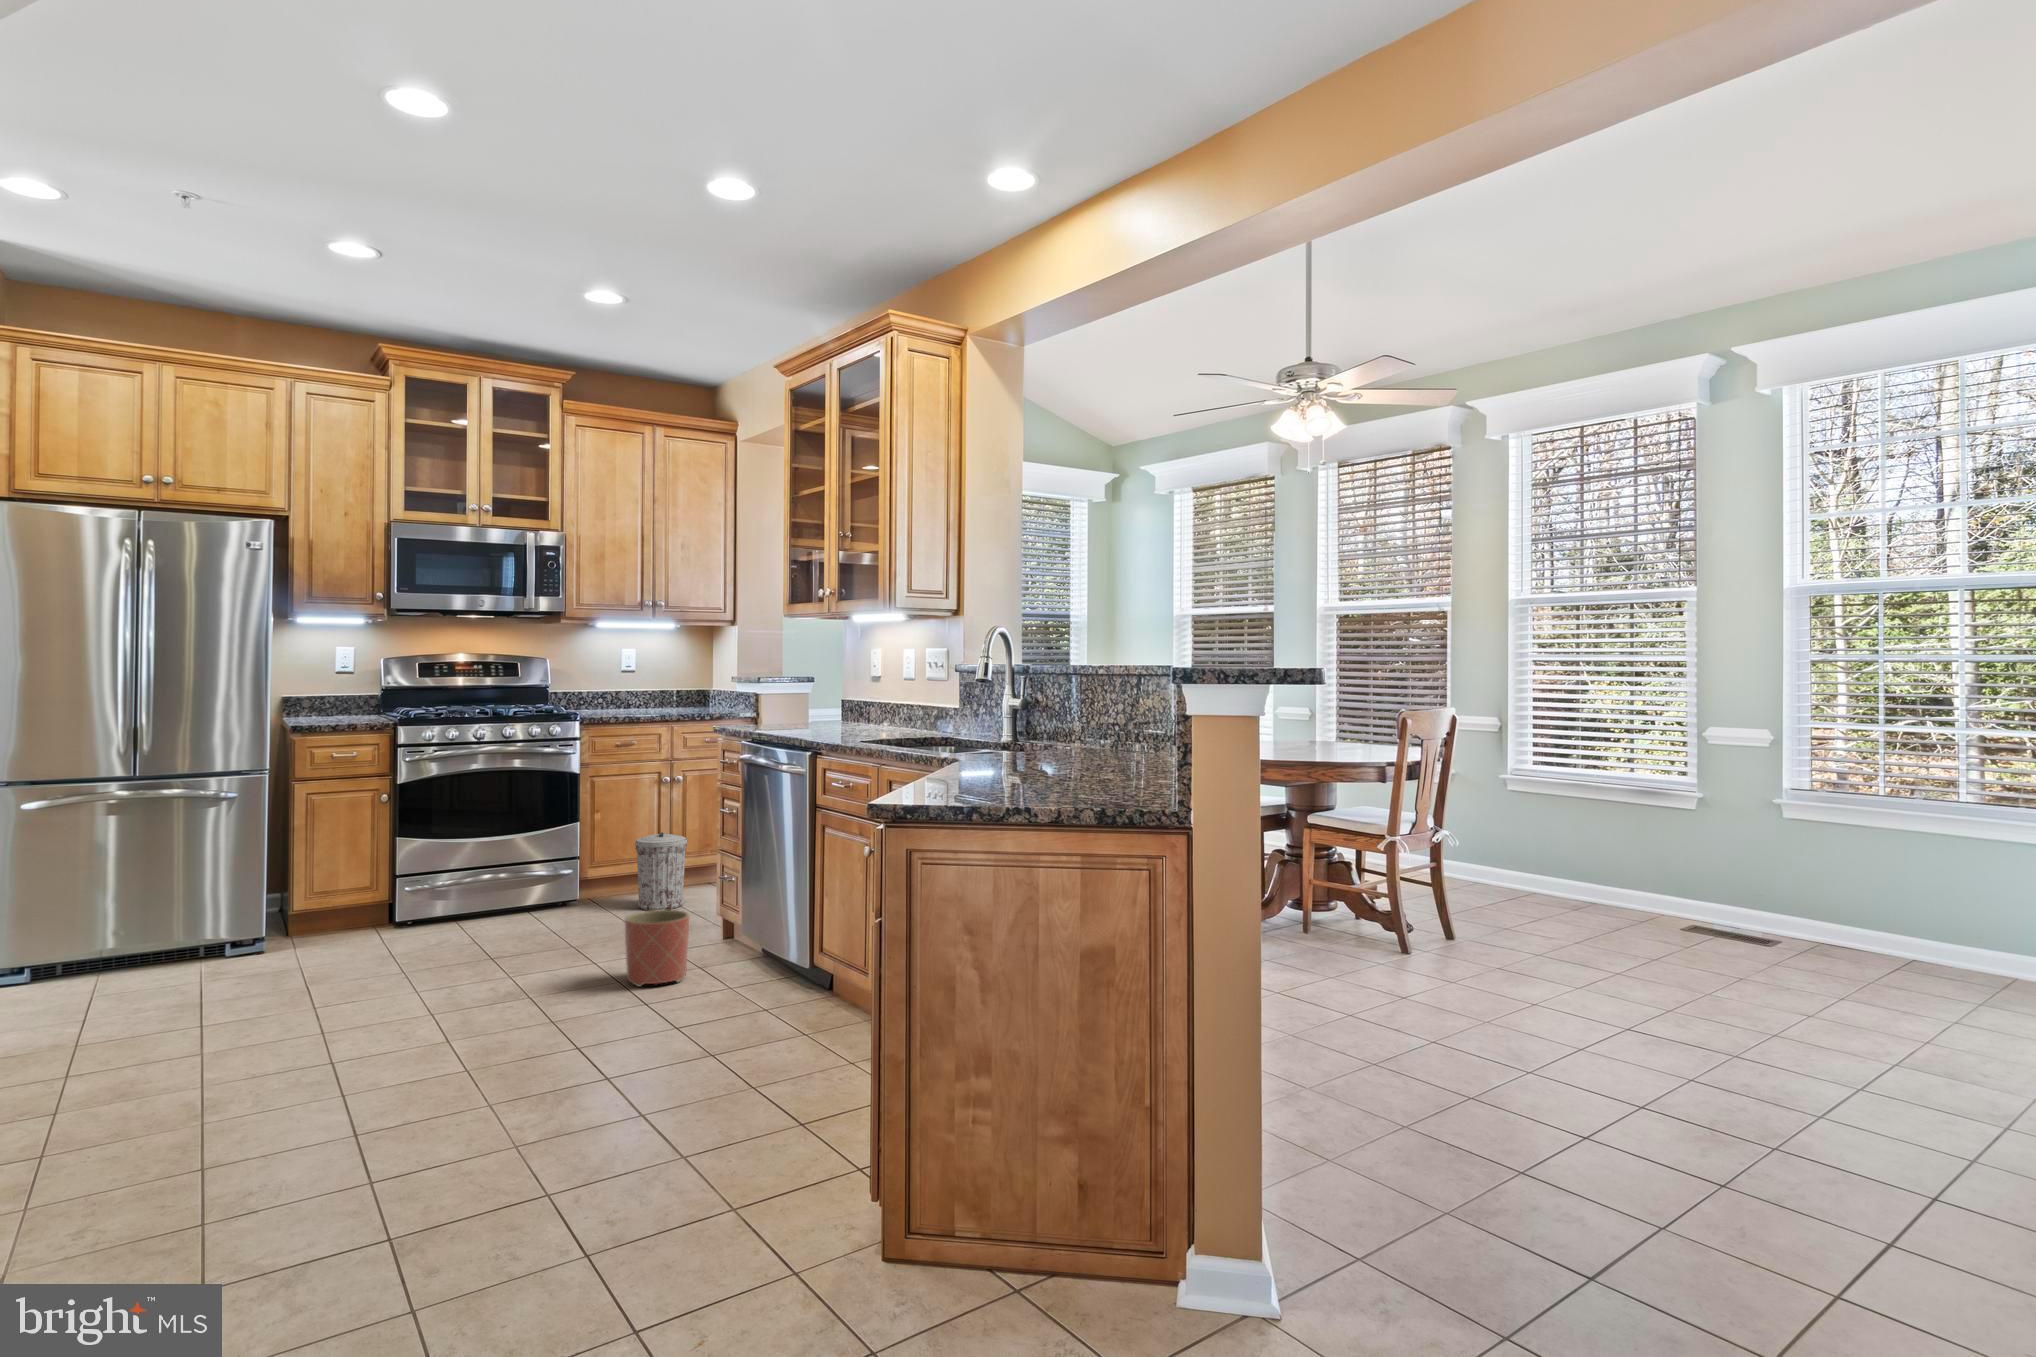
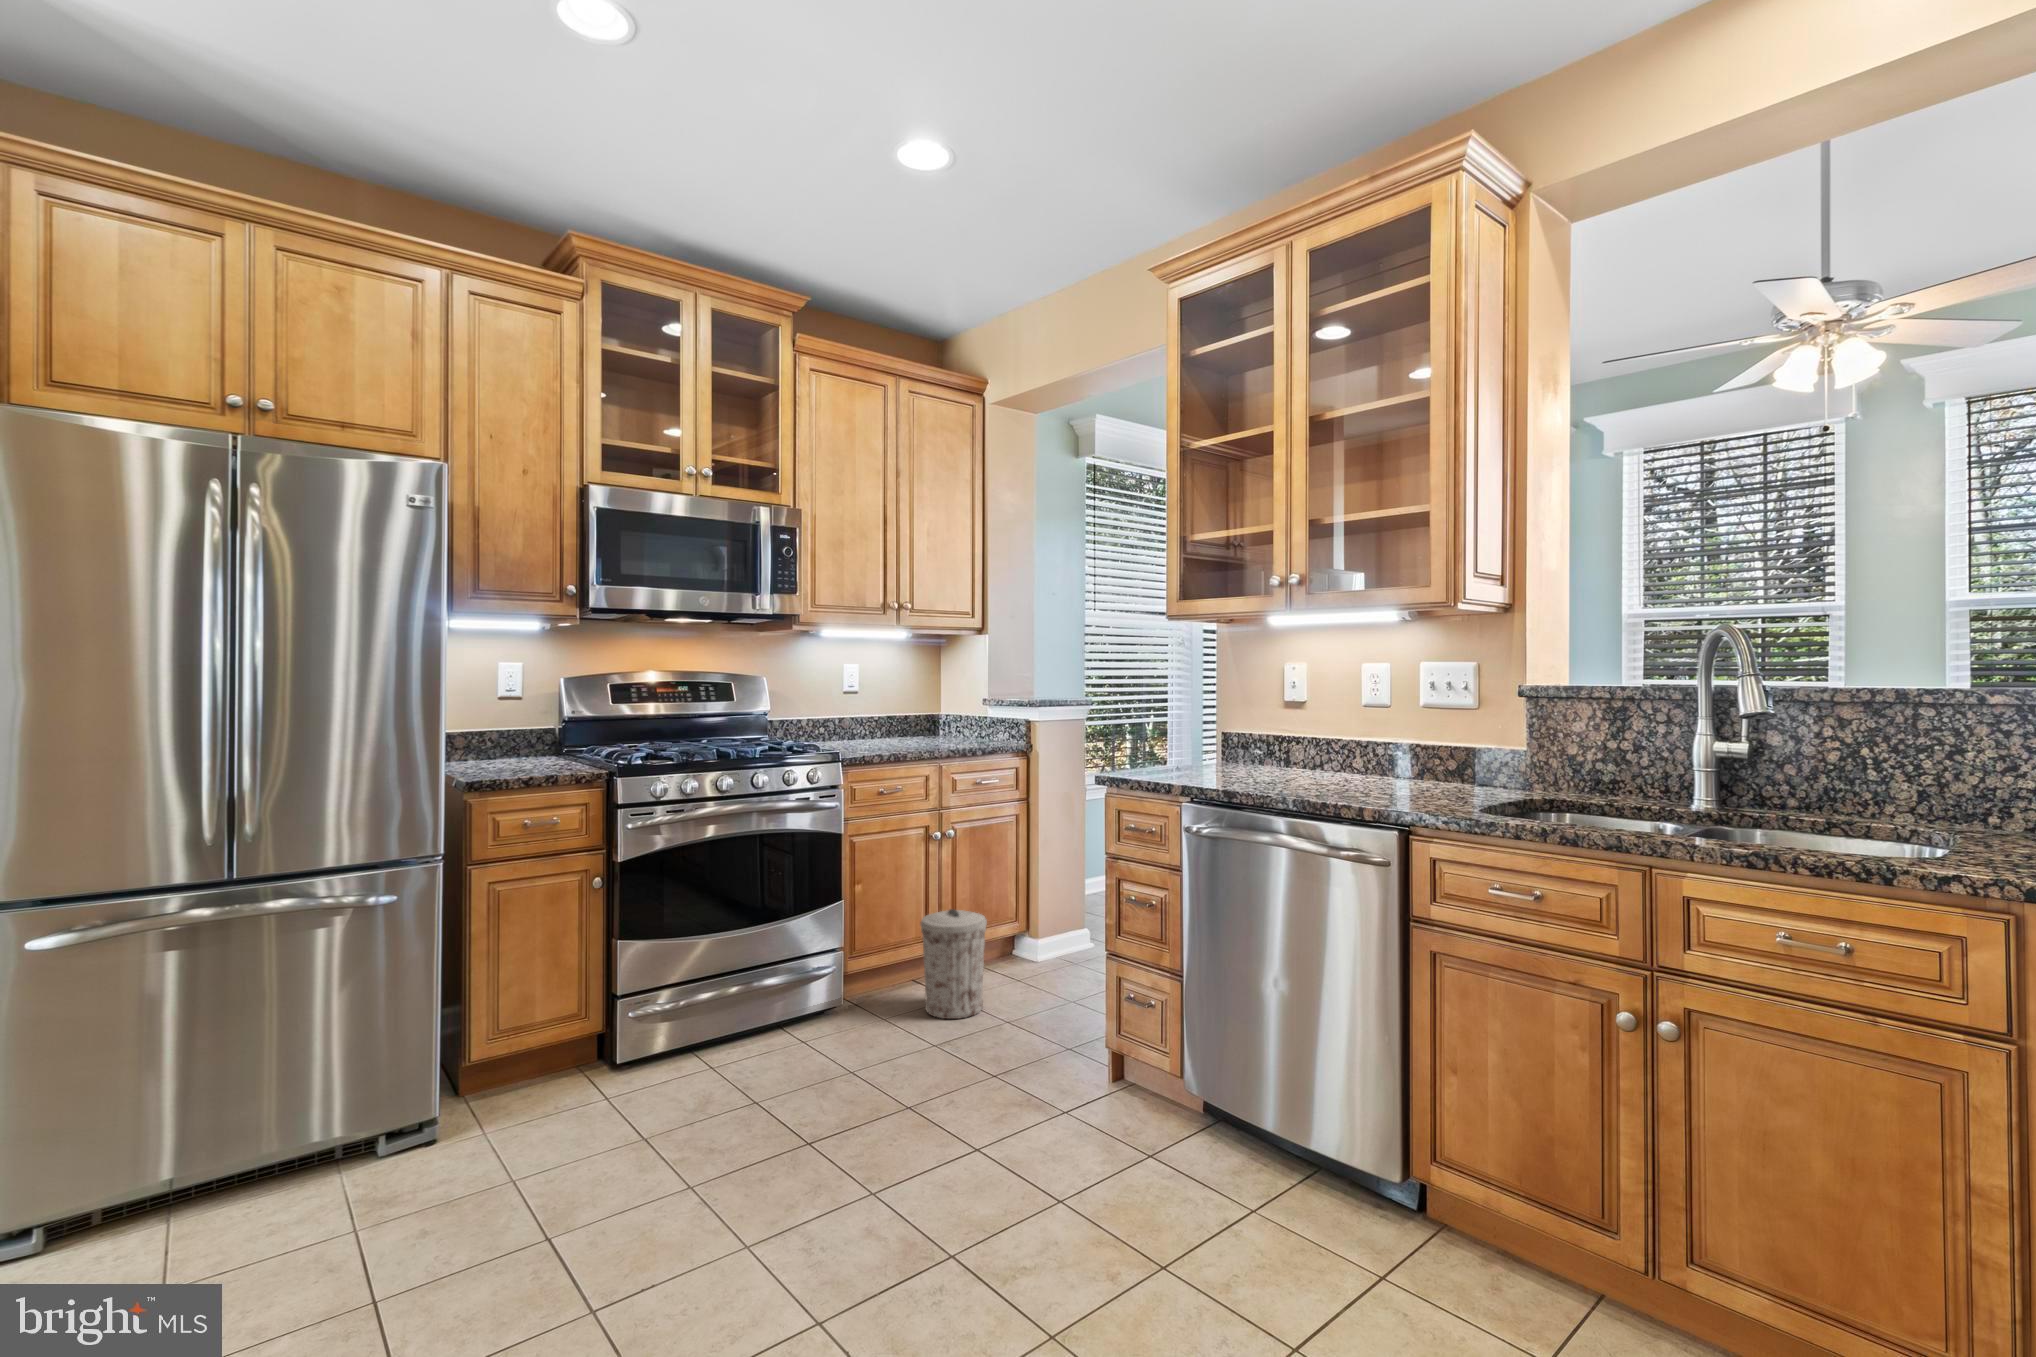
planter: present [625,910,689,987] -> none [1072,1073,1172,1221]

